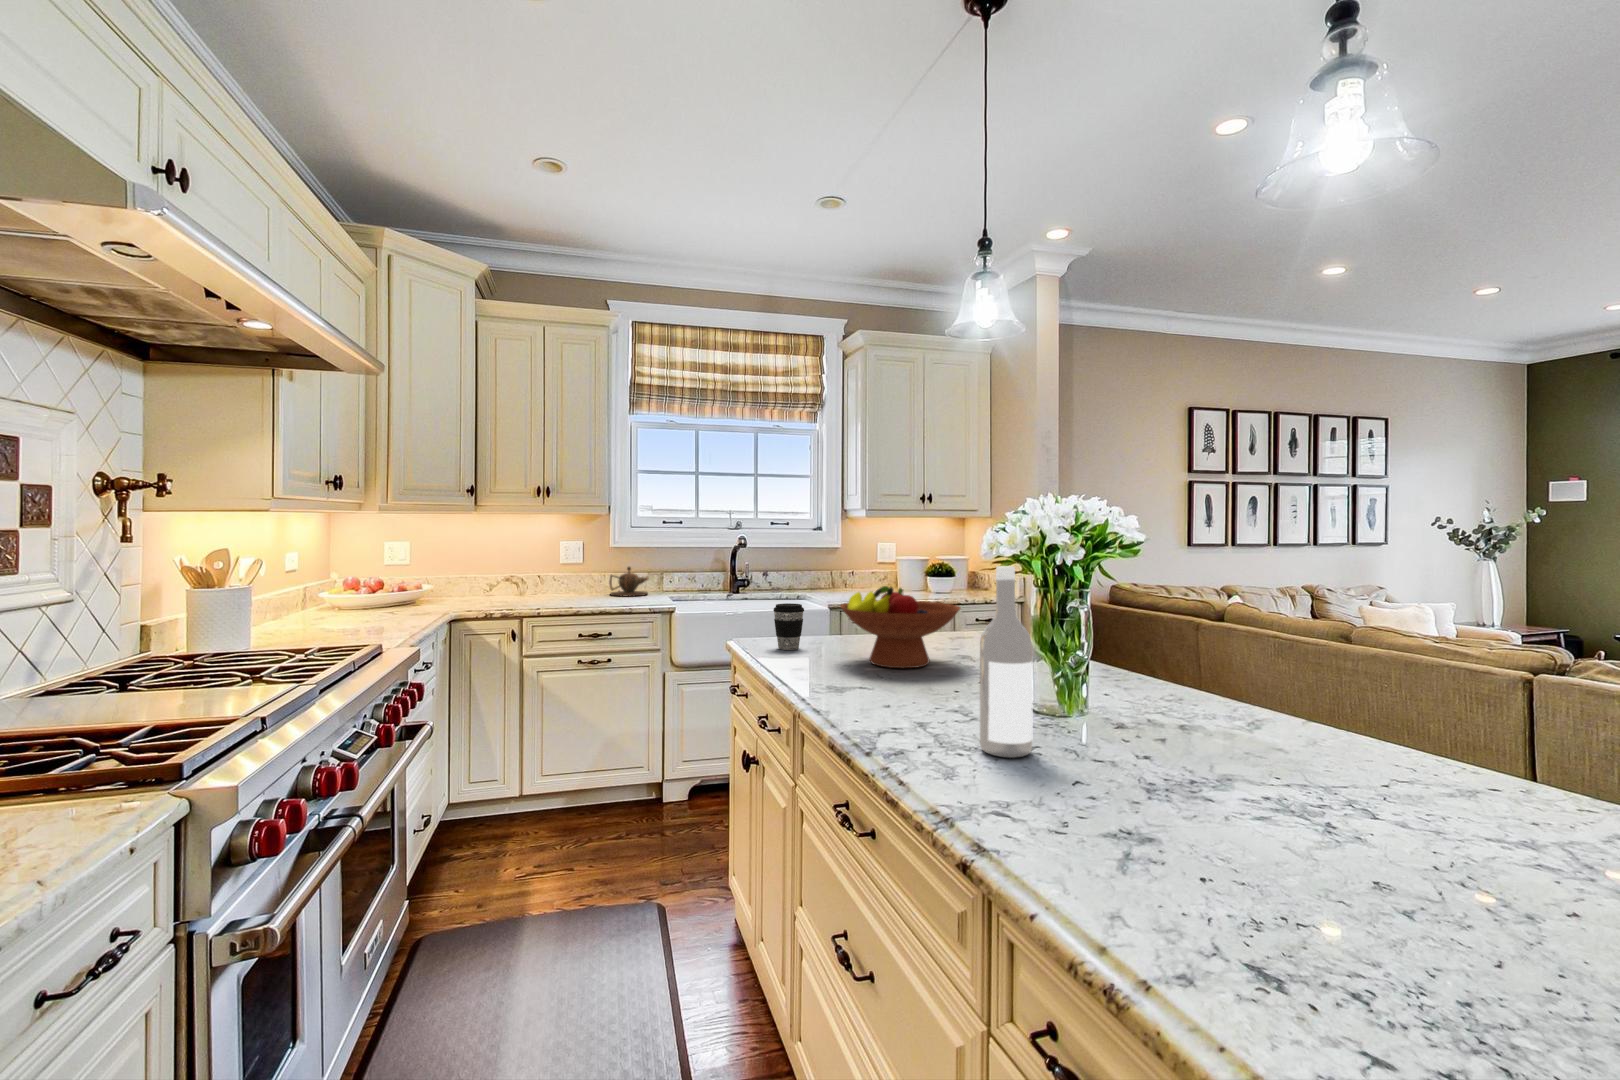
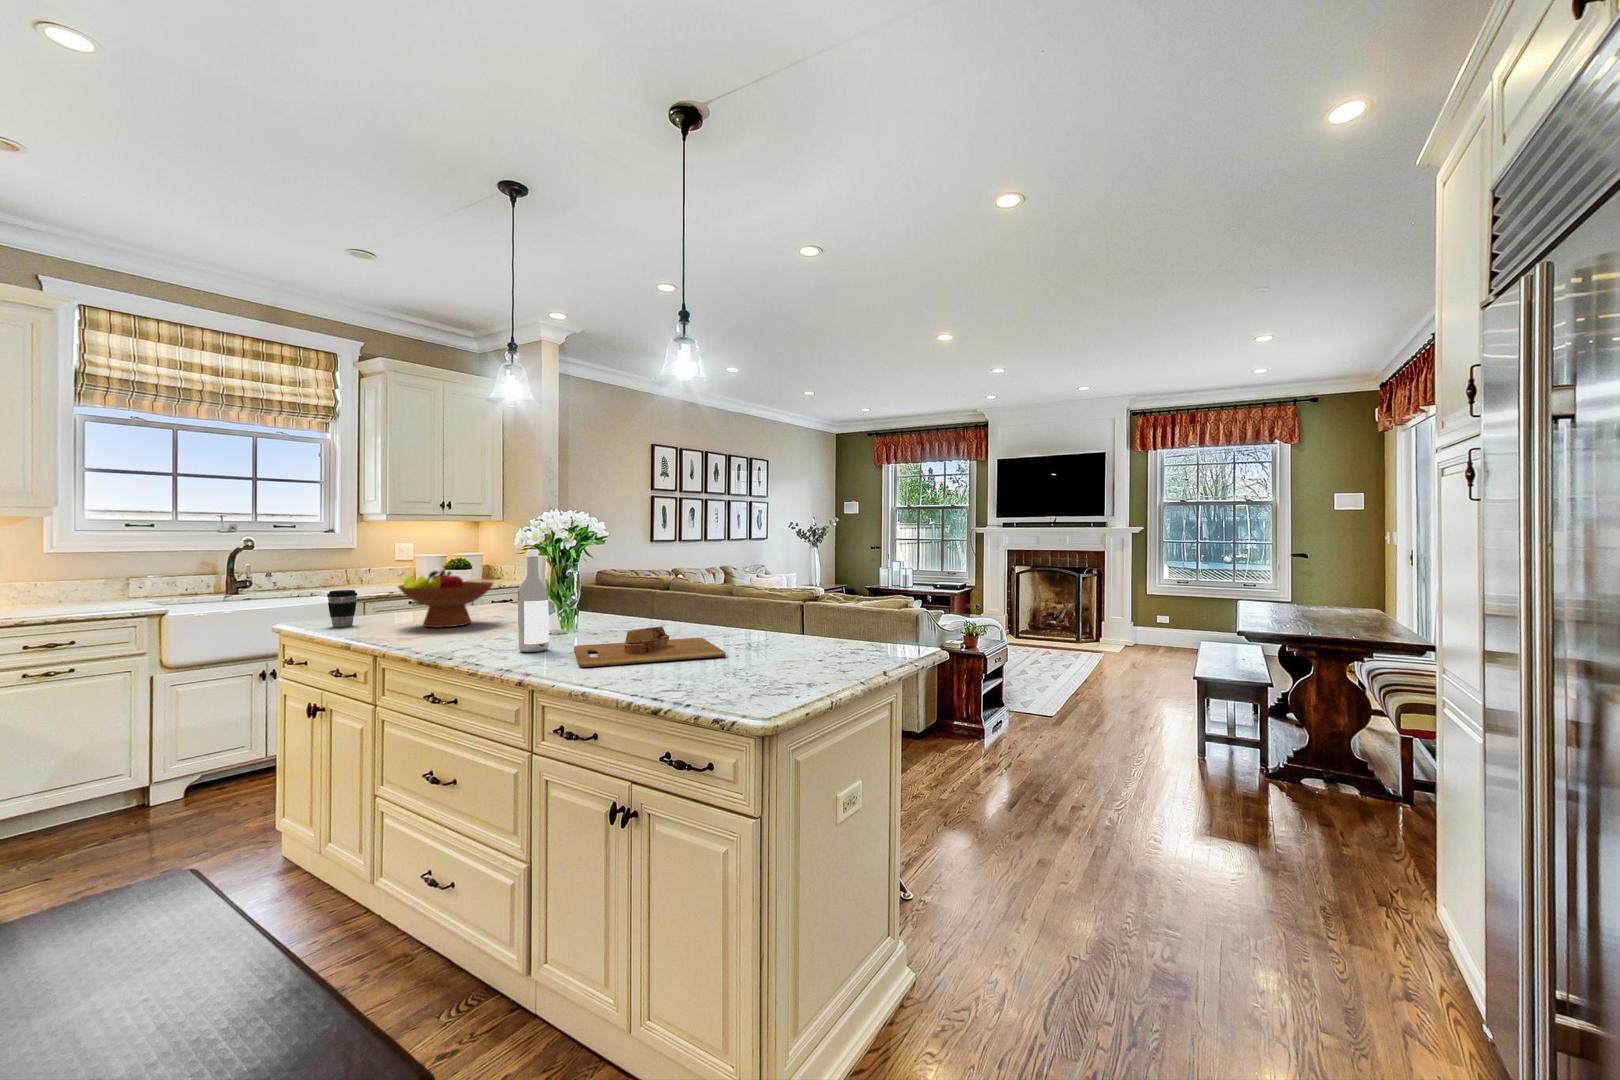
teapot: present [609,567,648,597] -> none [49,573,113,606]
cutting board: none [1079,752,1514,895] -> present [574,626,726,667]

